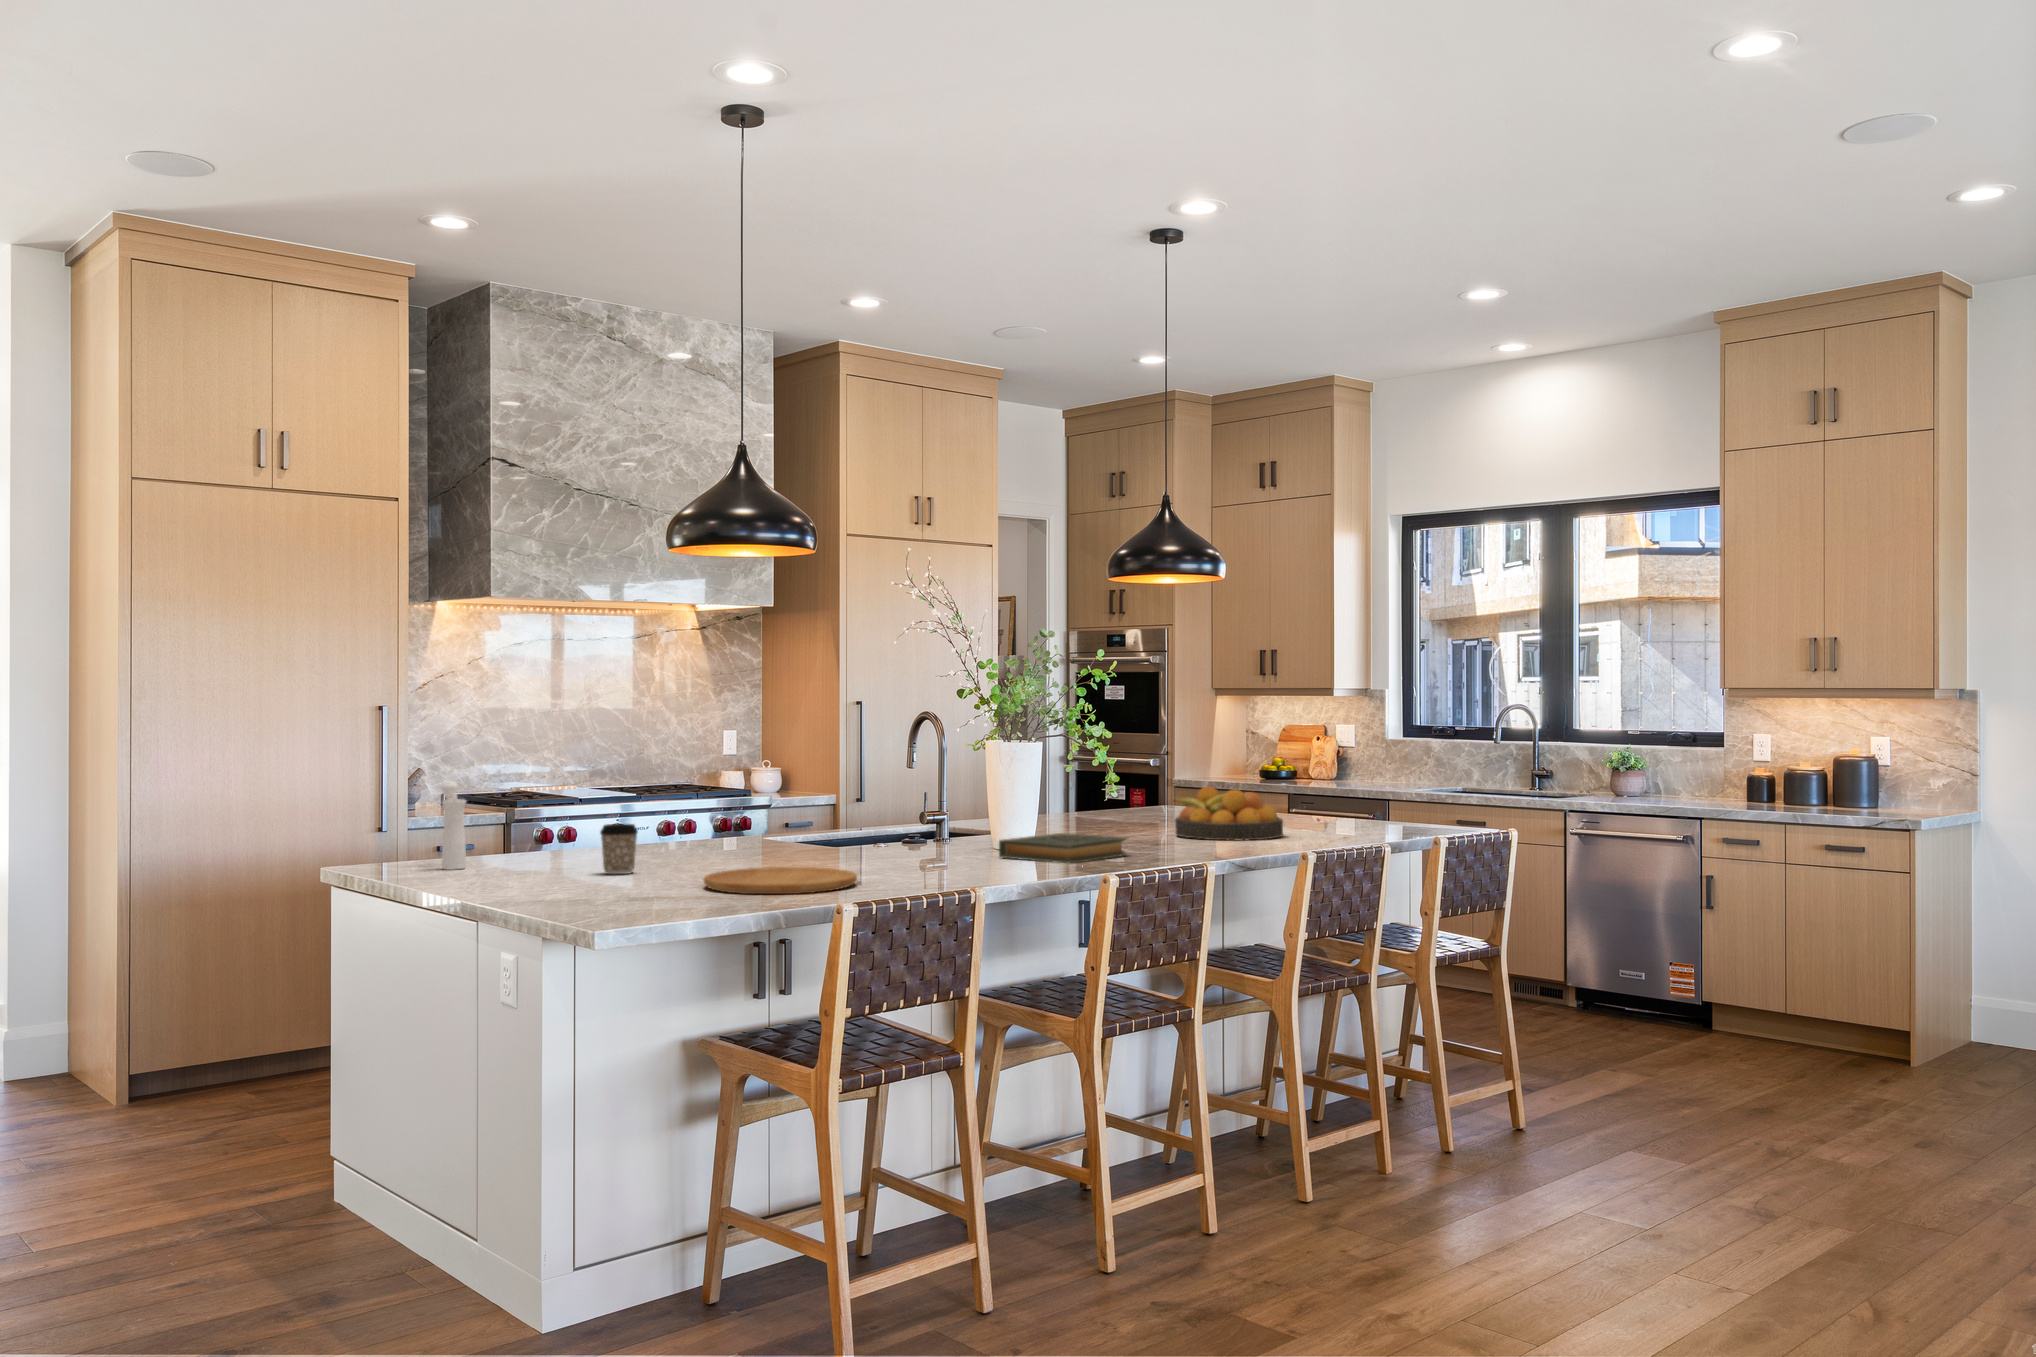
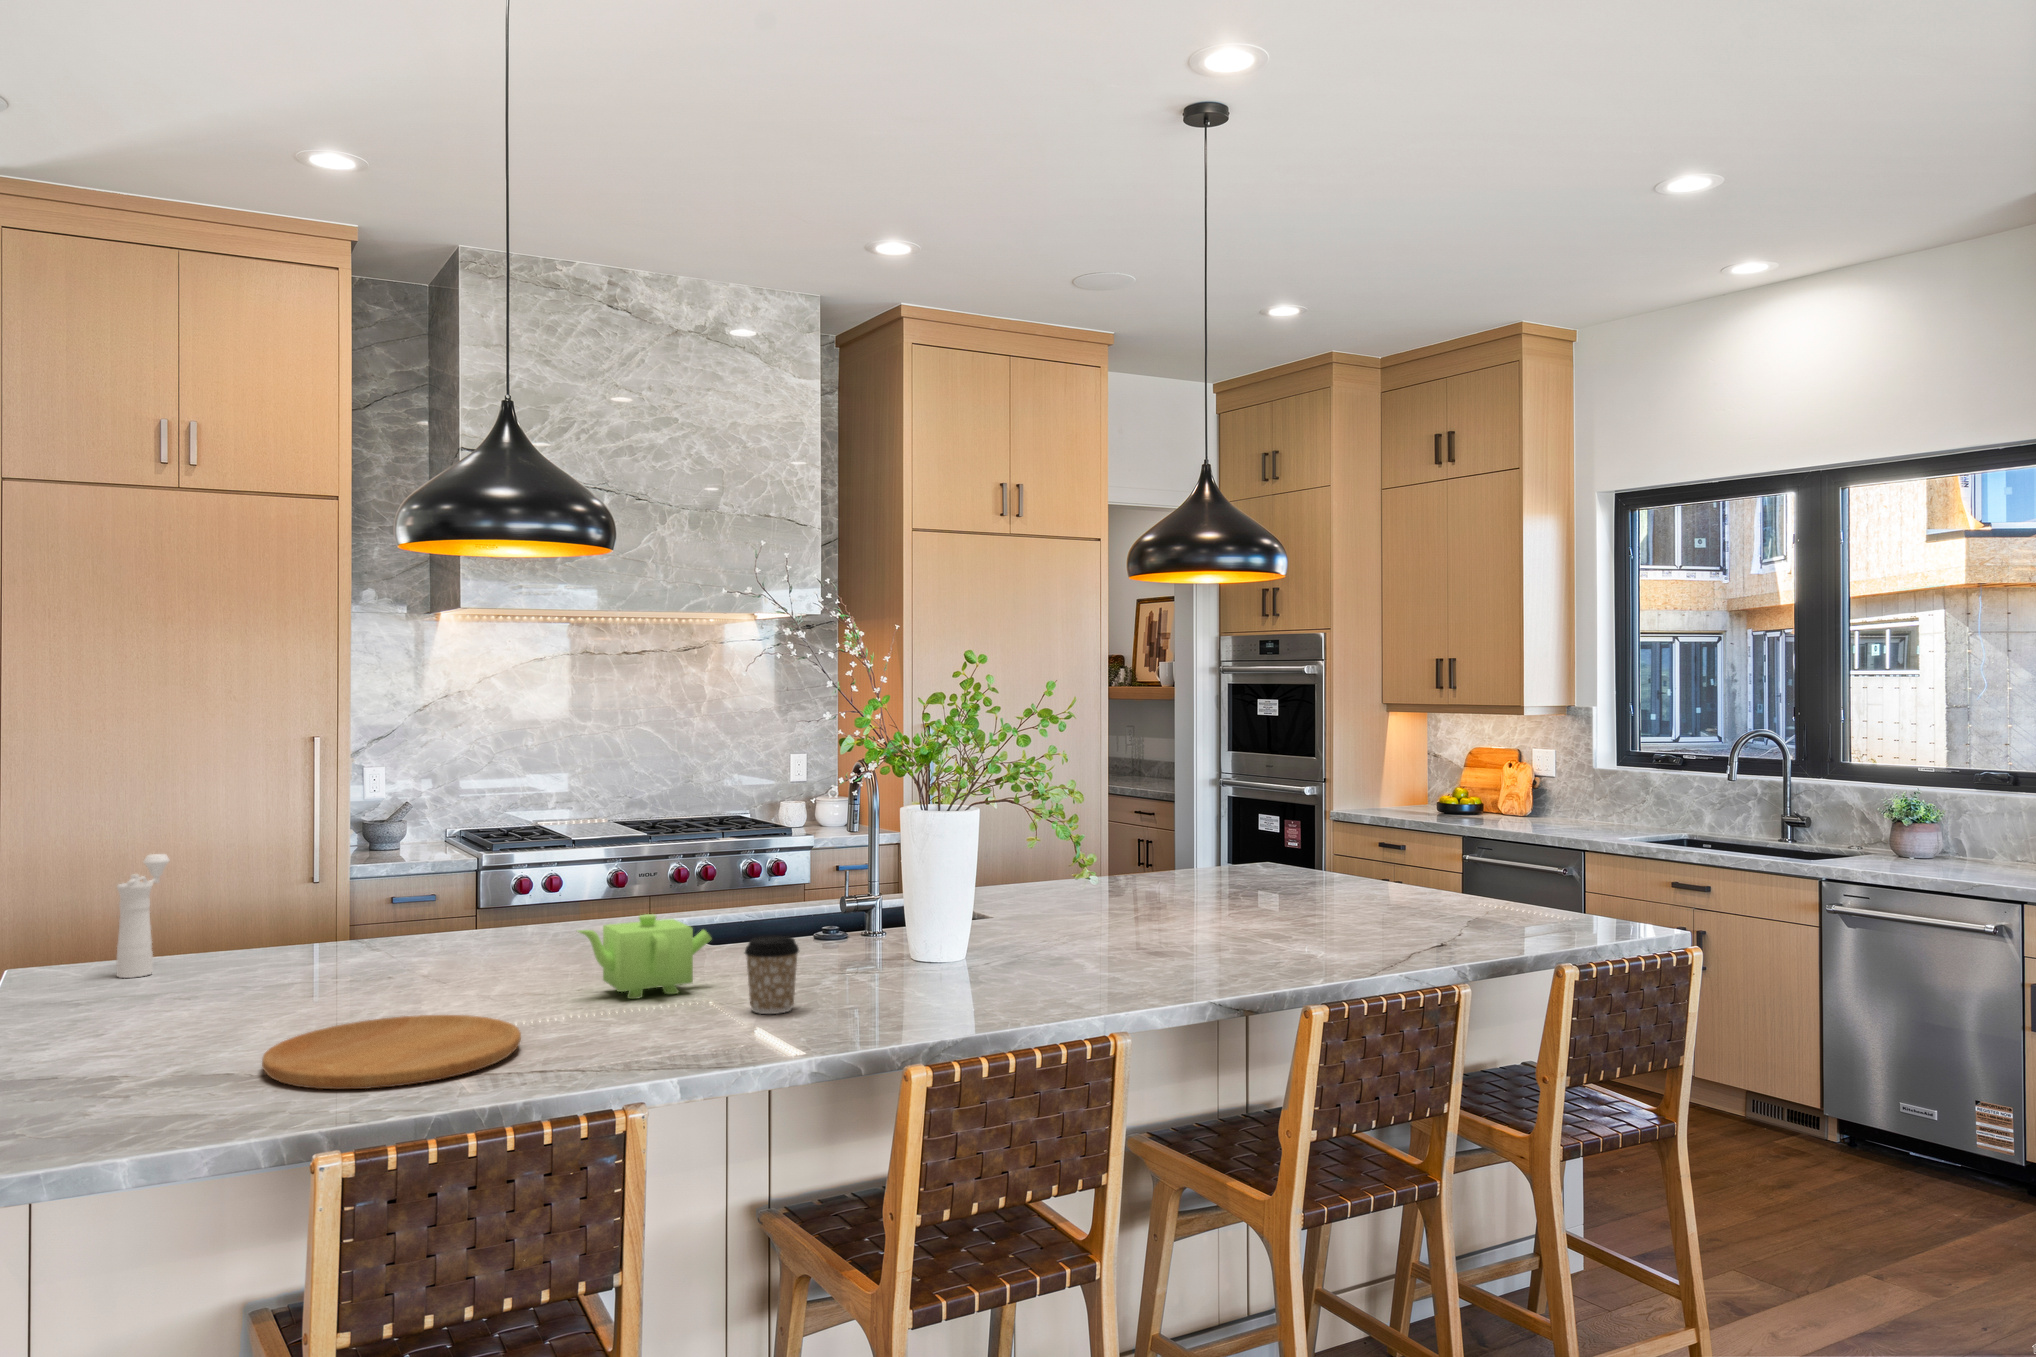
fruit bowl: present [1174,787,1283,840] -> none [1200,860,1353,945]
teapot: none [822,811,898,867] -> present [578,914,711,999]
coffee cup: present [600,824,638,874] -> present [745,936,799,1014]
hardback book: present [999,833,1127,863] -> none [866,939,1062,1005]

